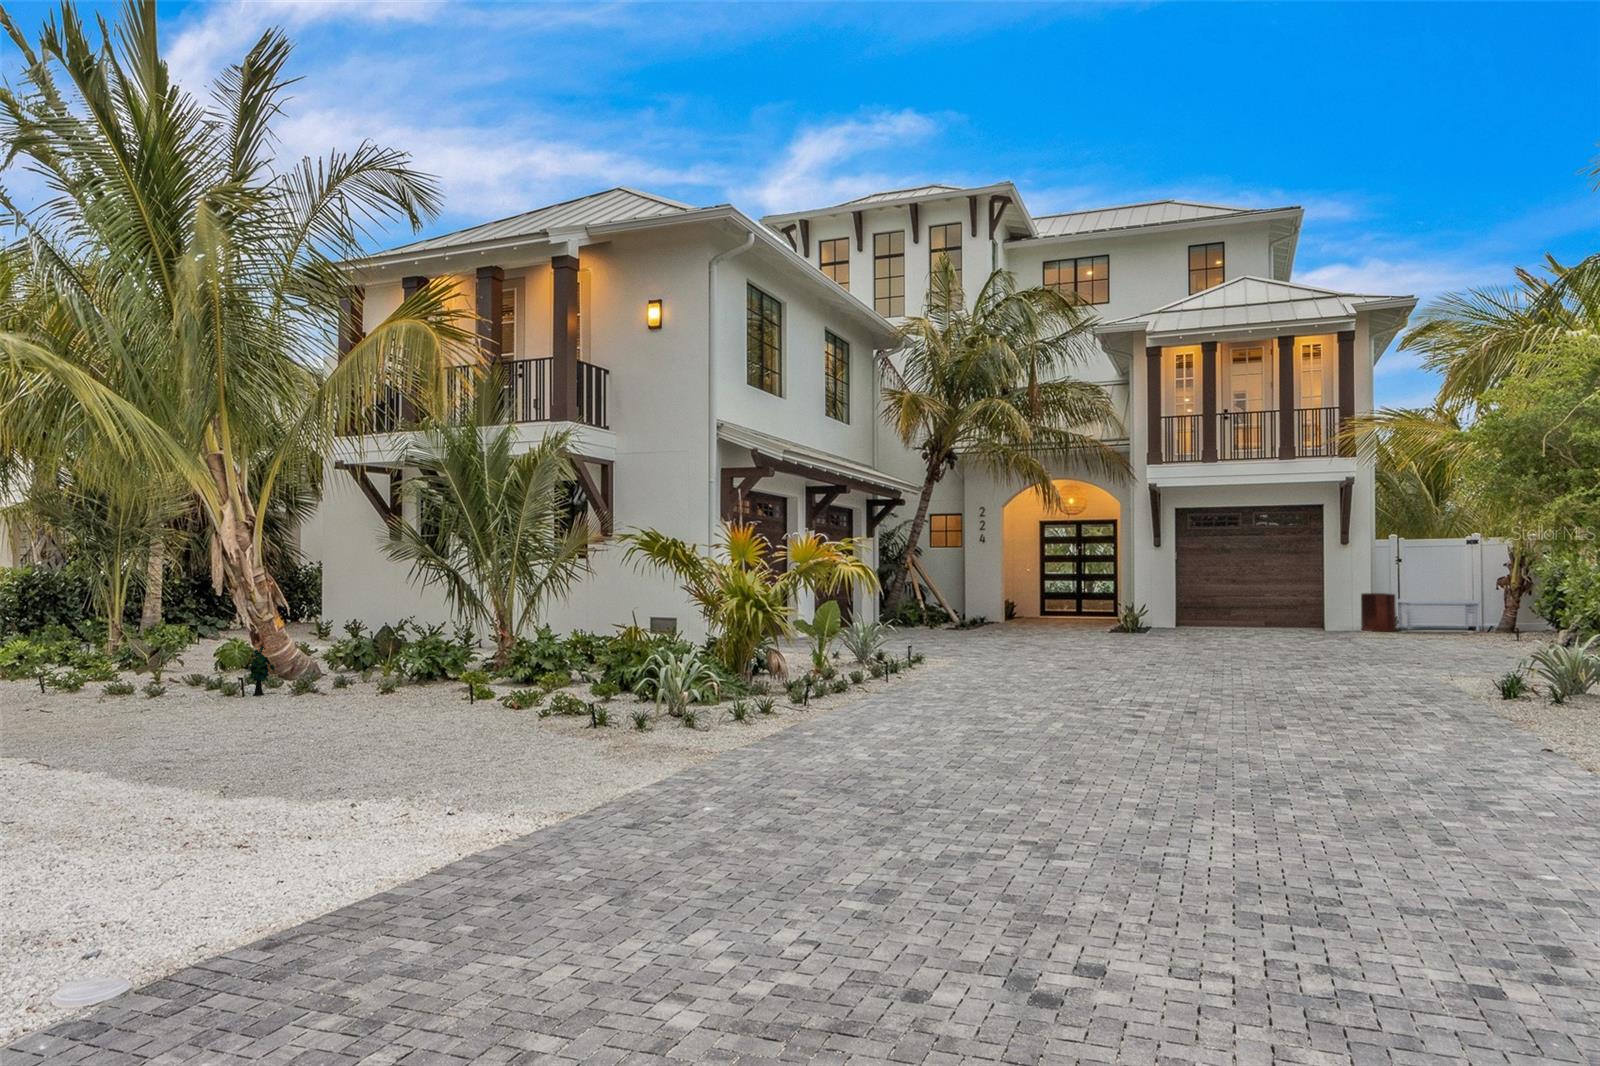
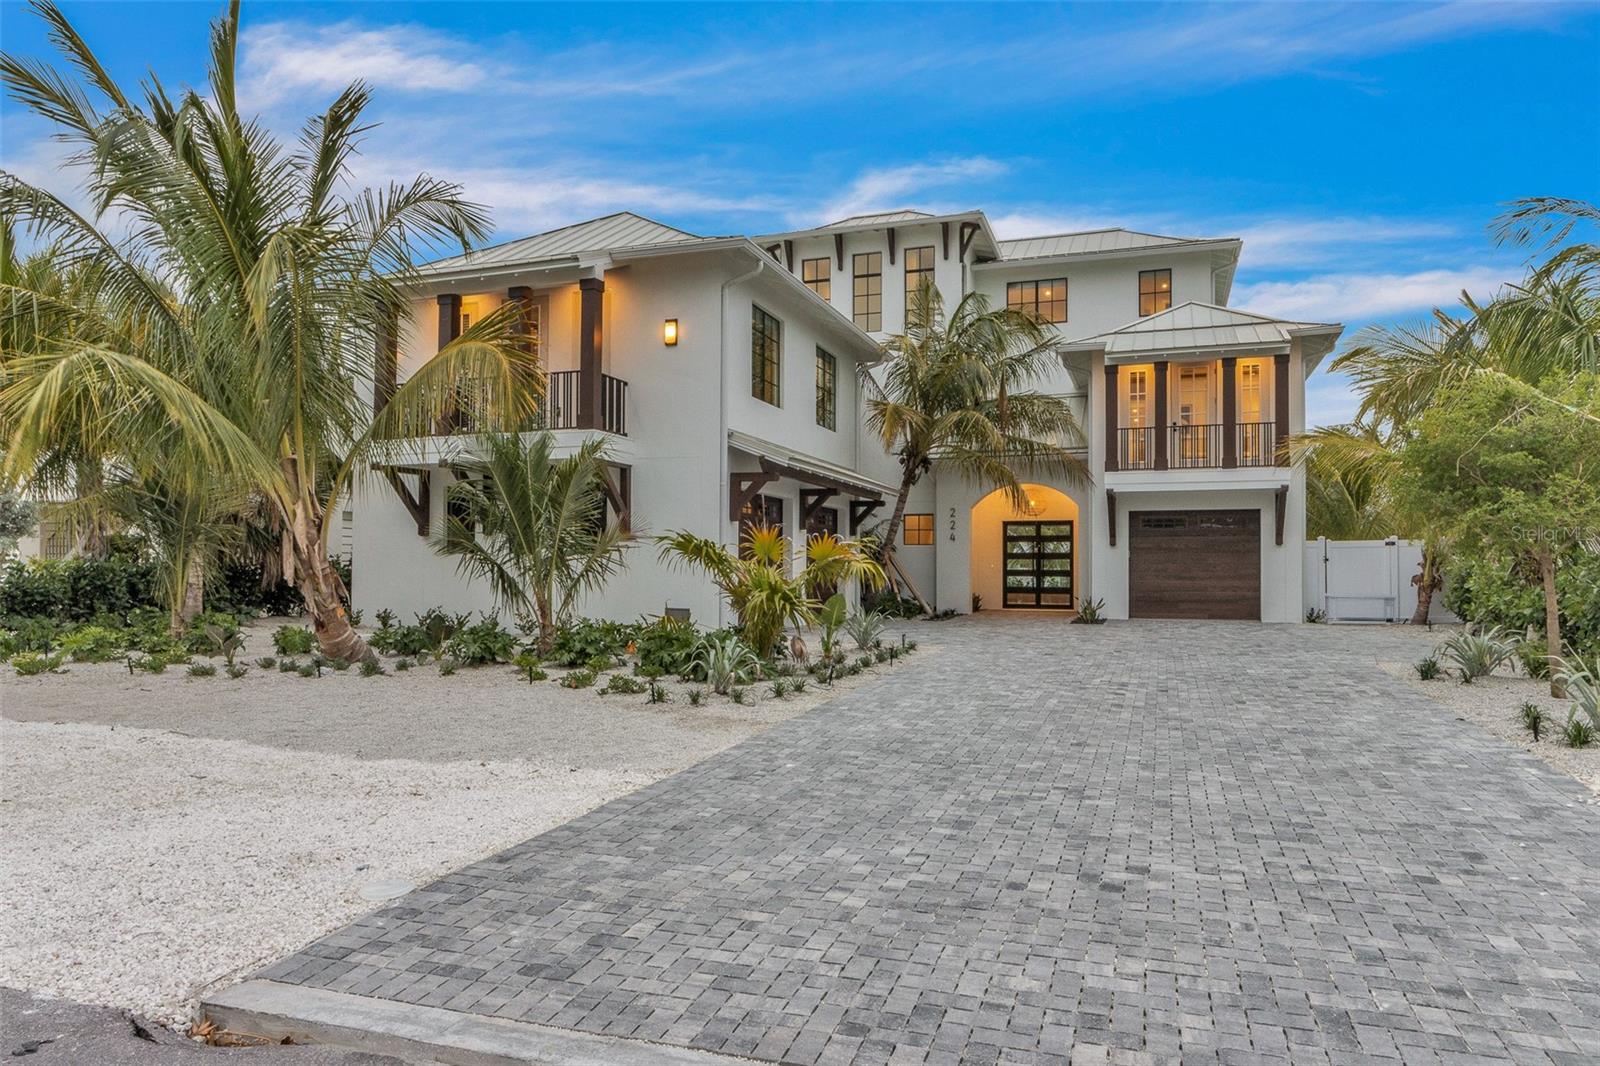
trash can: present [1361,593,1396,632] -> none [1294,588,1324,622]
decorative plant: present [246,646,275,696] -> none [312,632,339,678]

